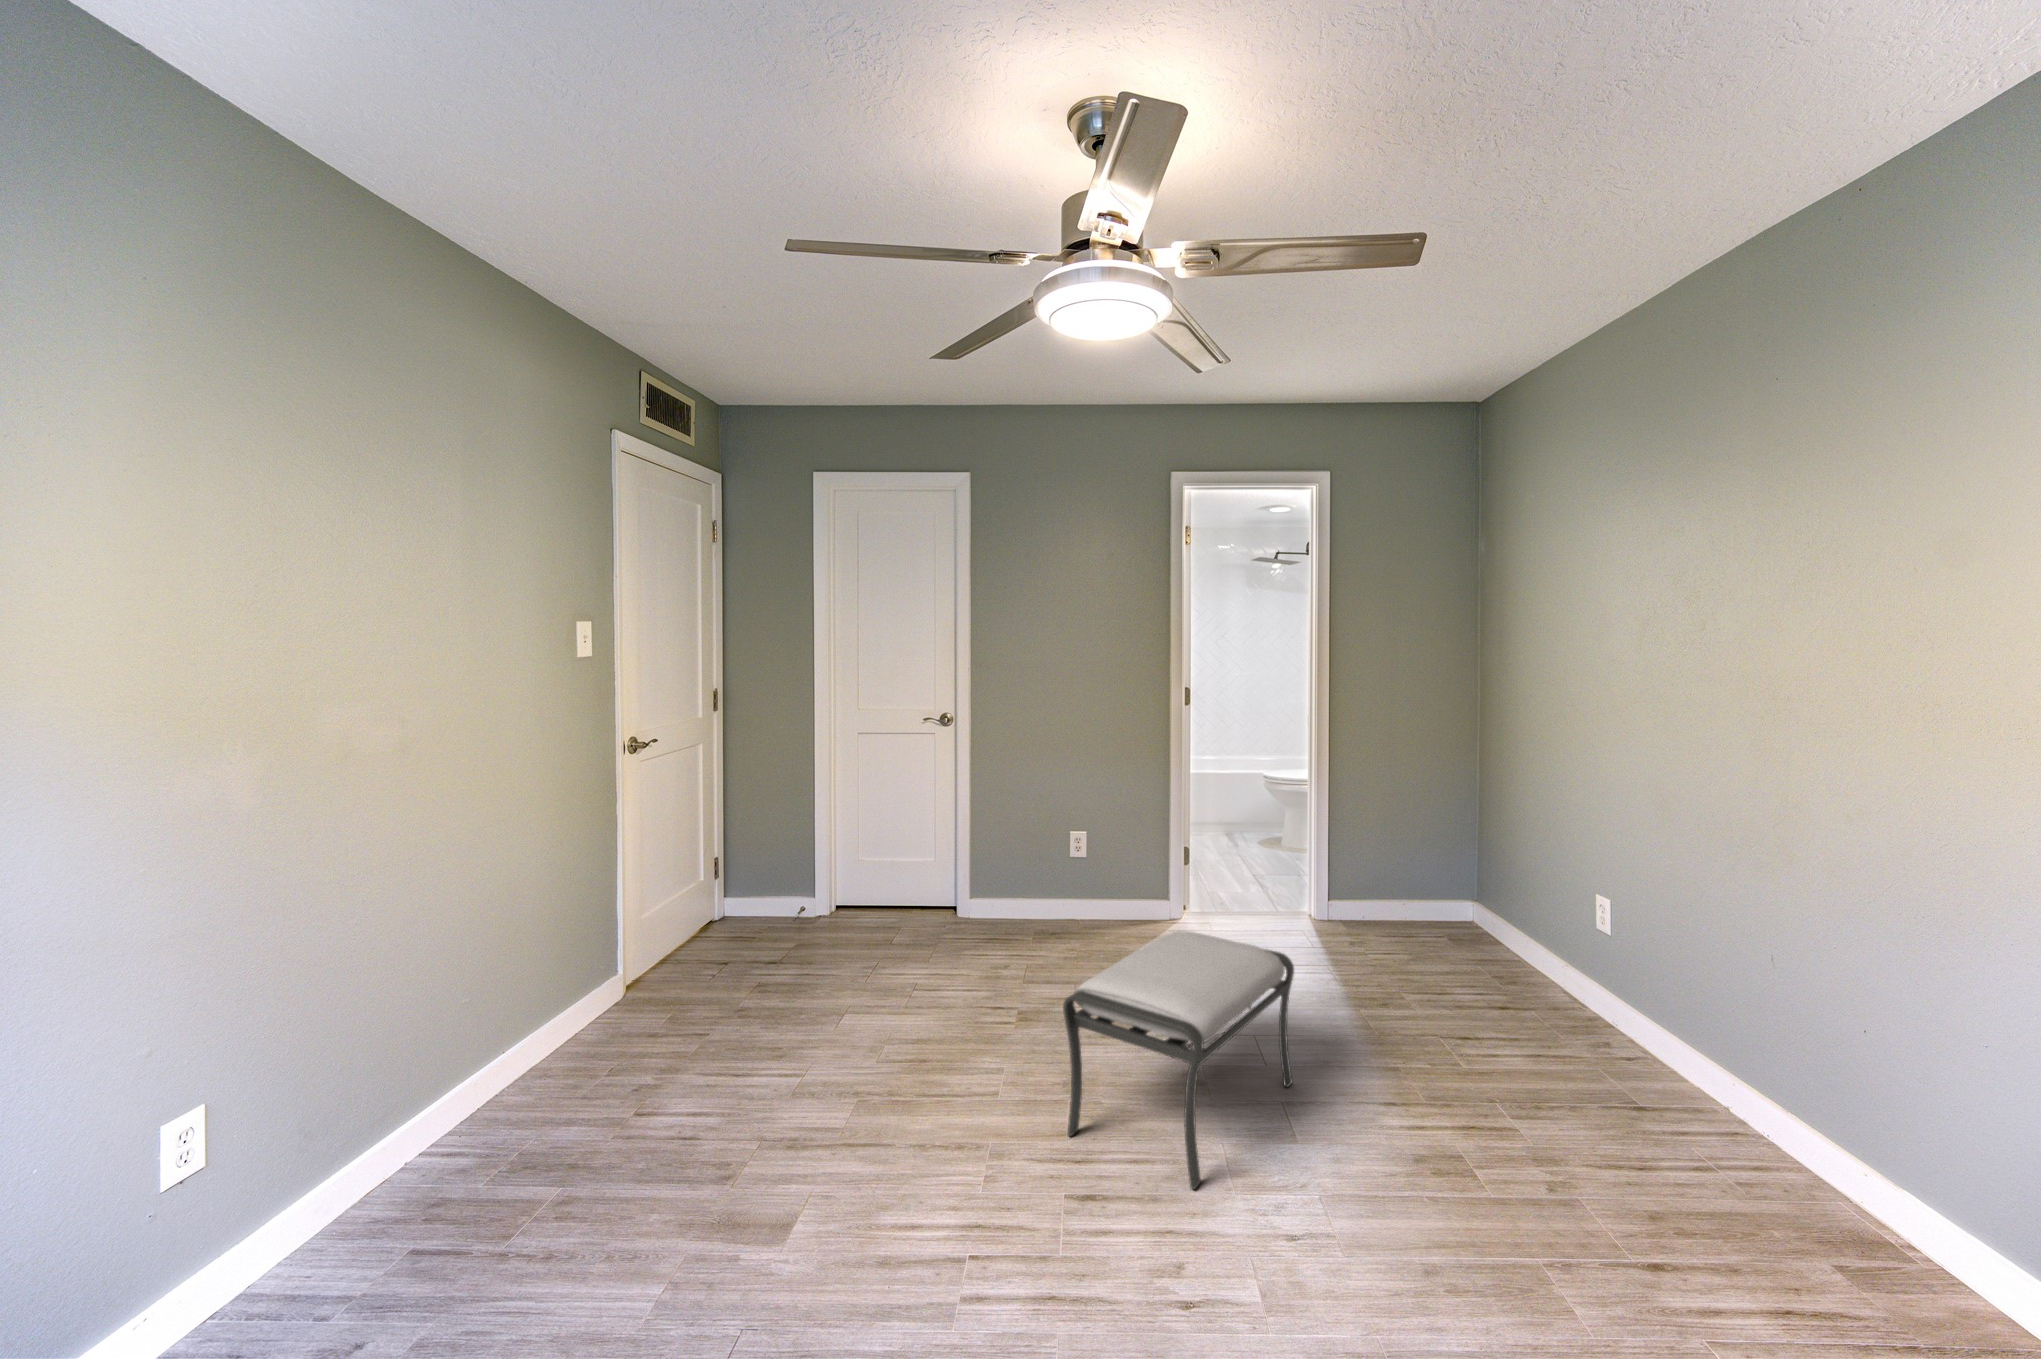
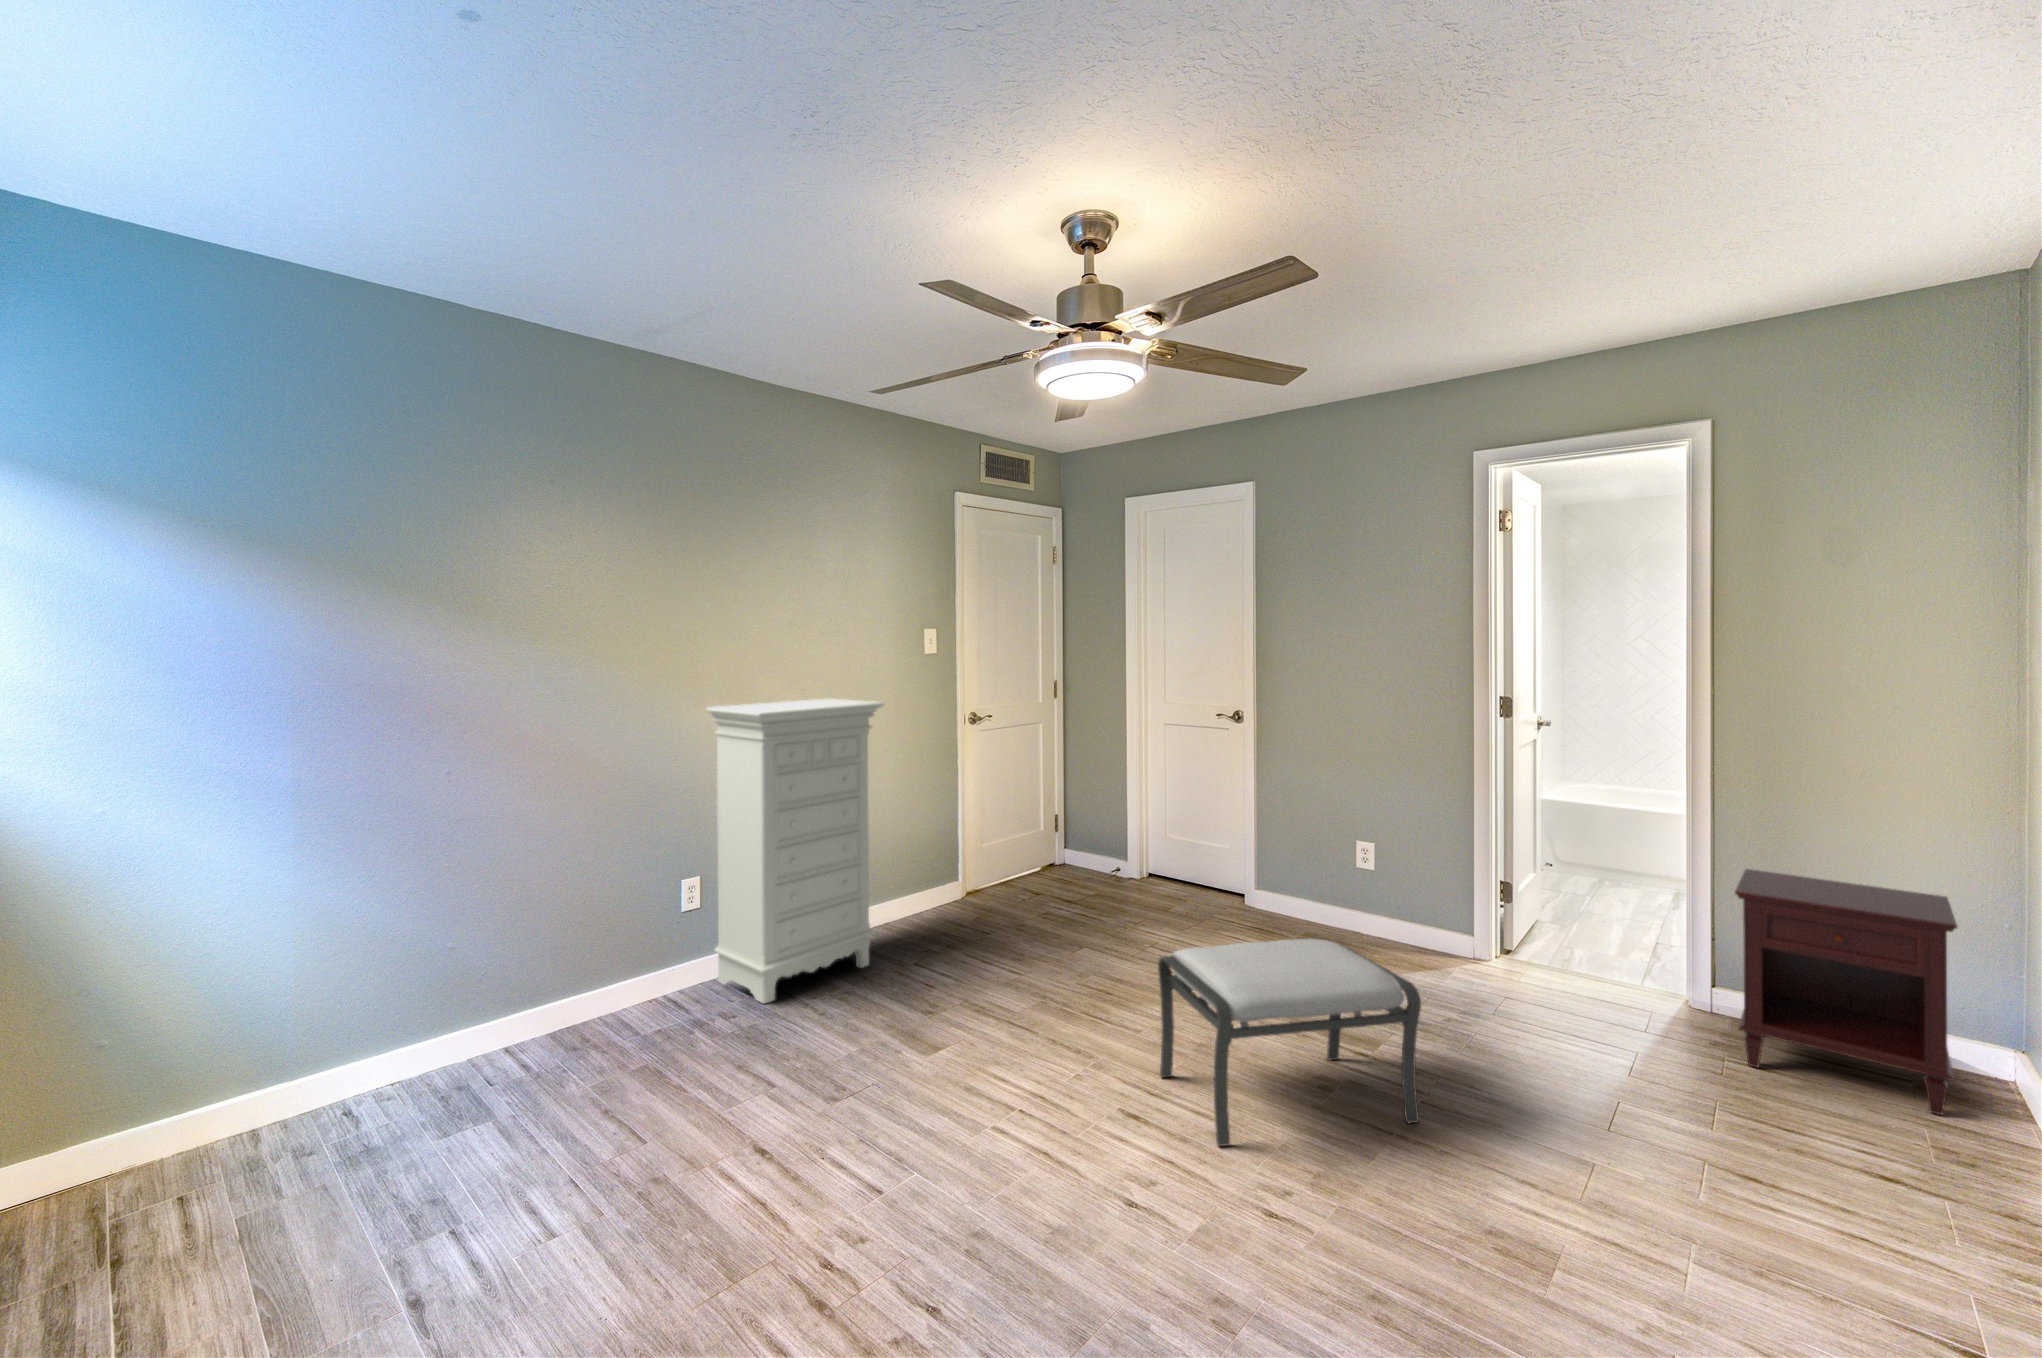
dresser: none [232,729,586,1289] -> present [707,698,884,1003]
nightstand: none [1356,805,1496,952] -> present [1735,869,1957,1115]

